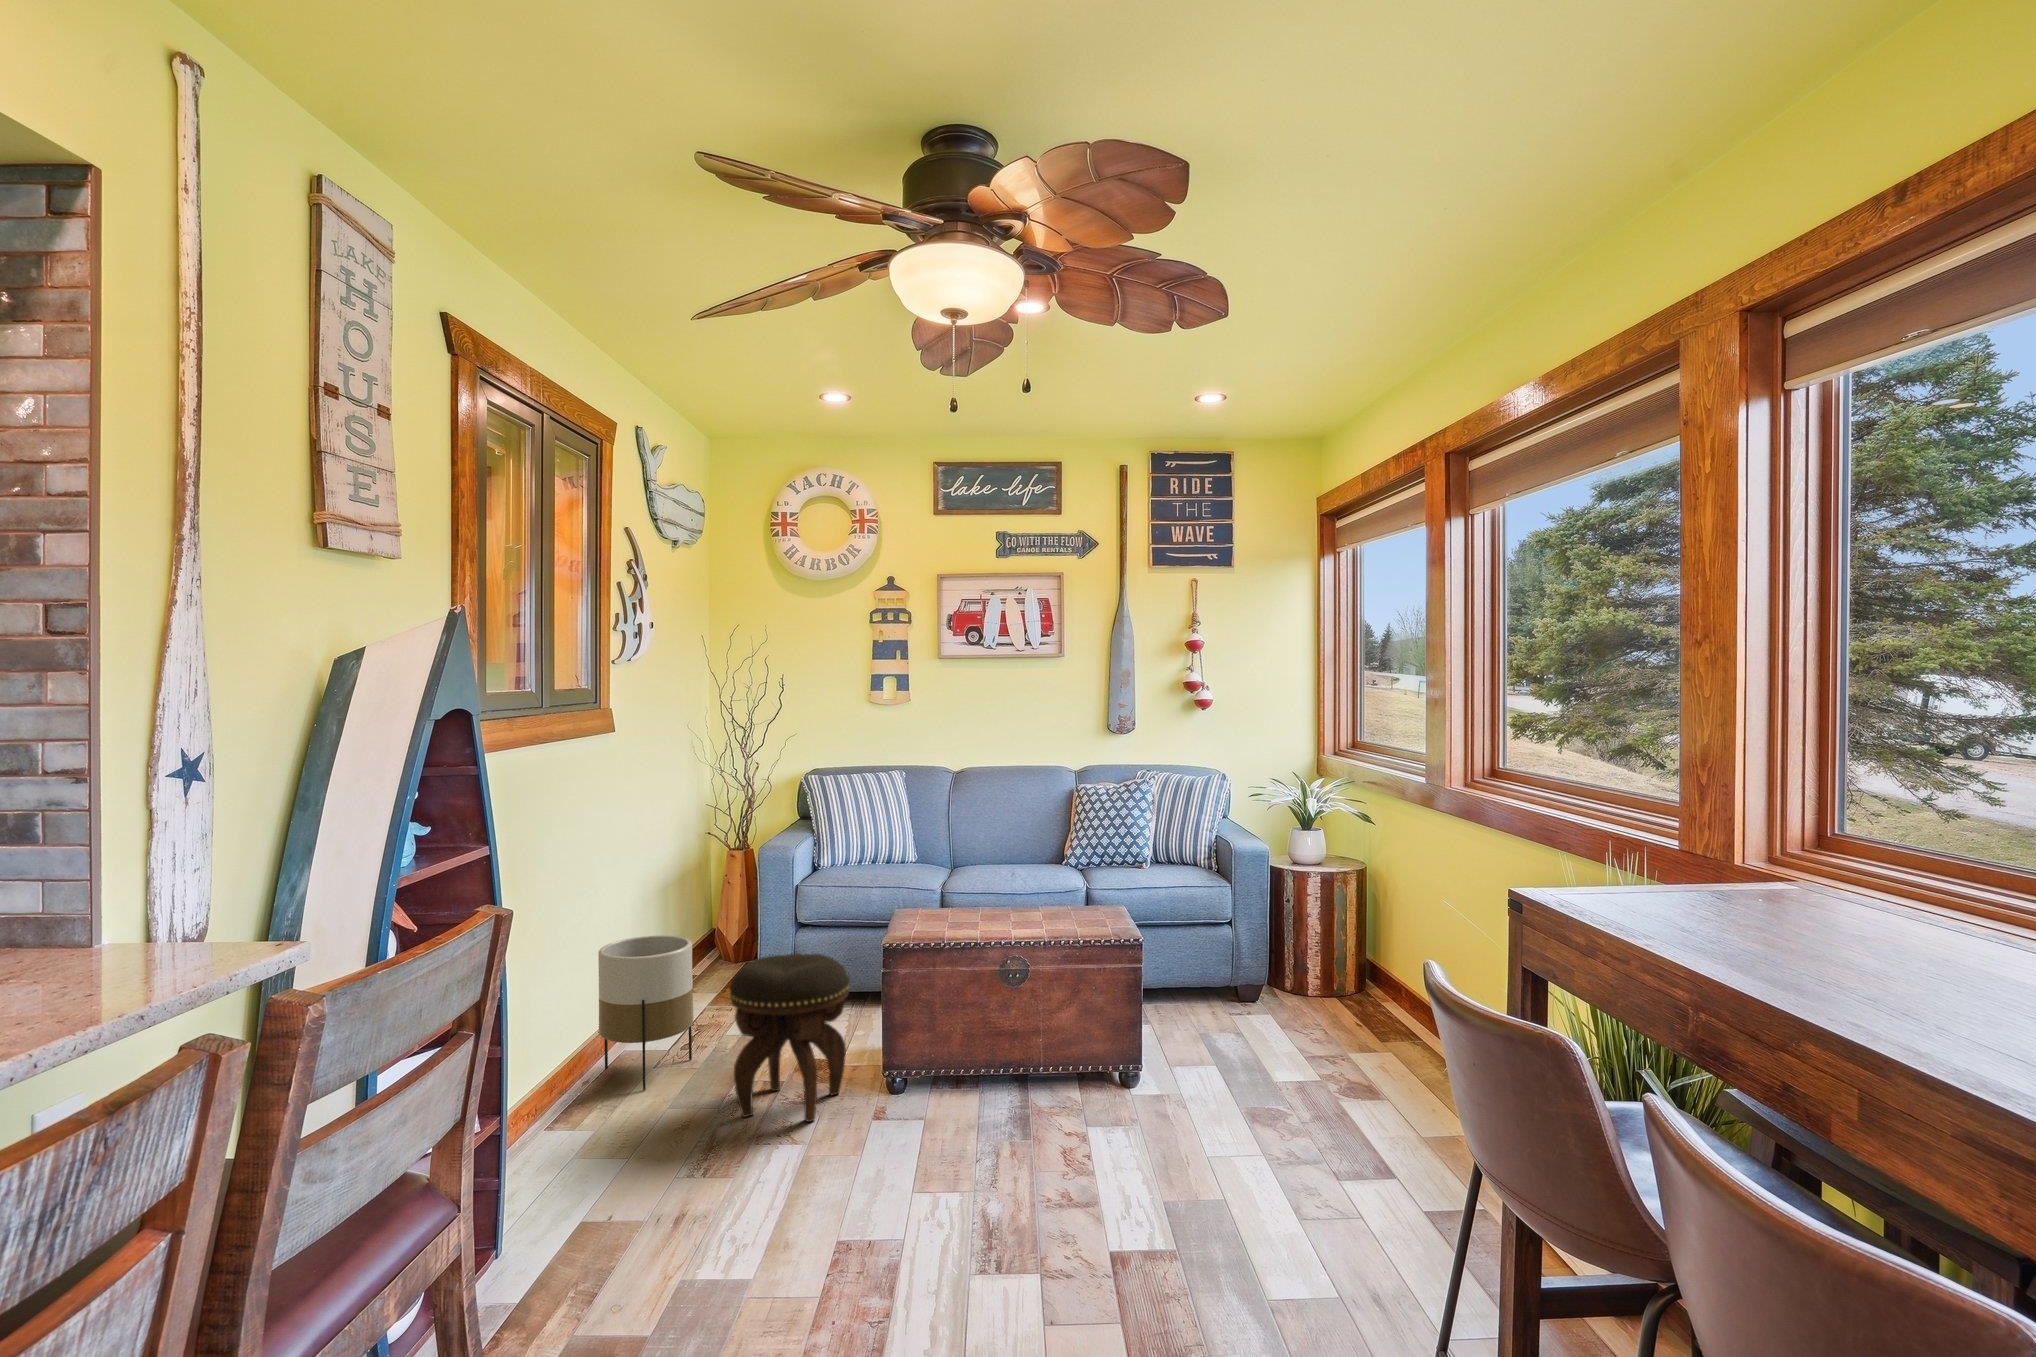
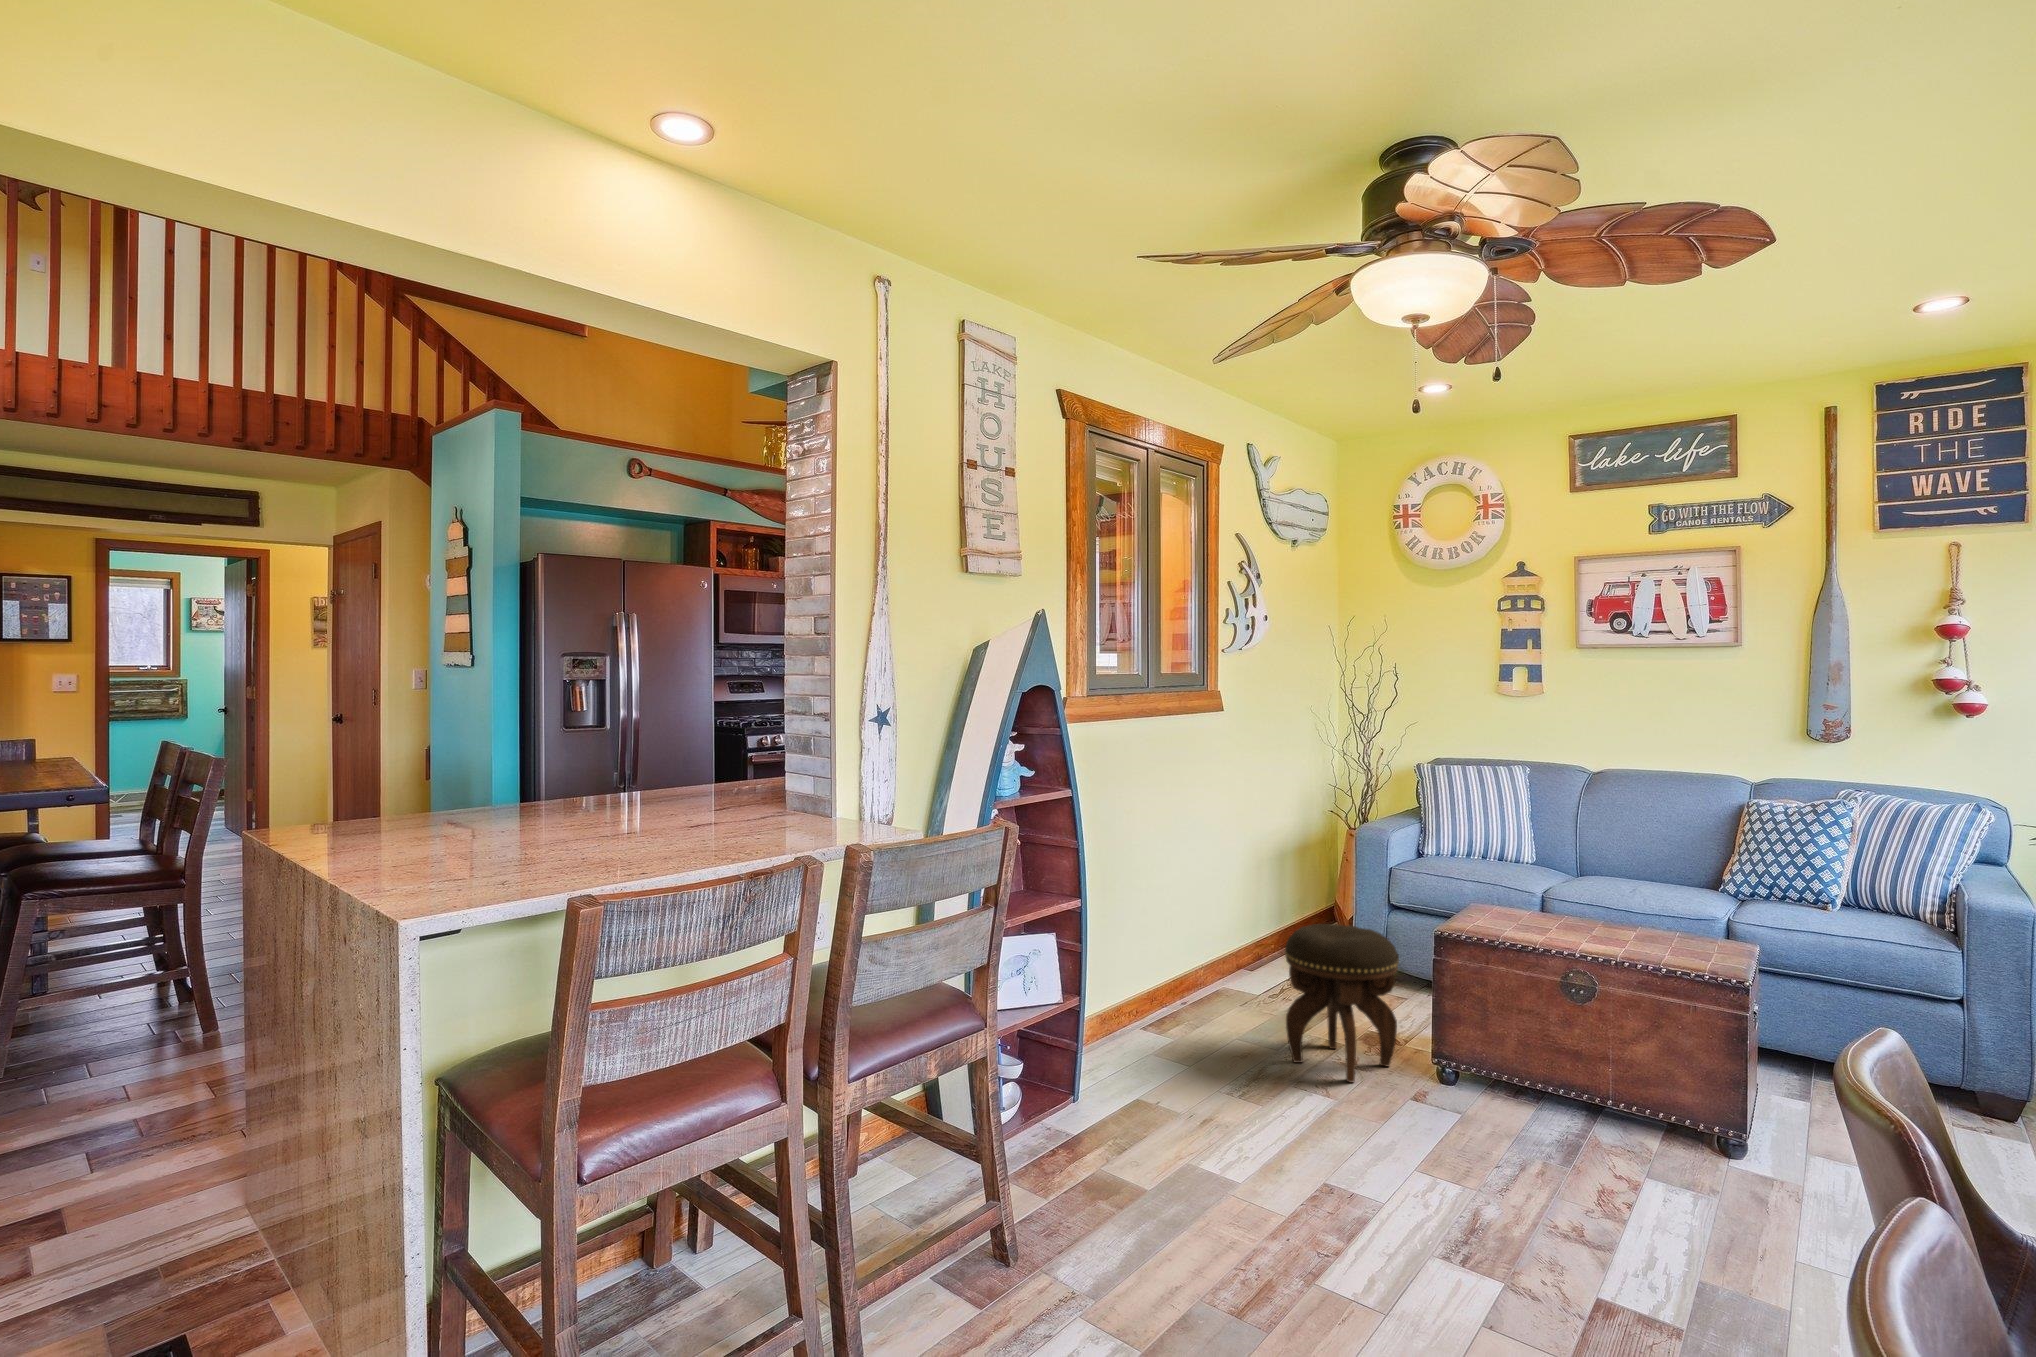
planter: present [598,935,693,1090] -> none [1195,890,1274,1019]

